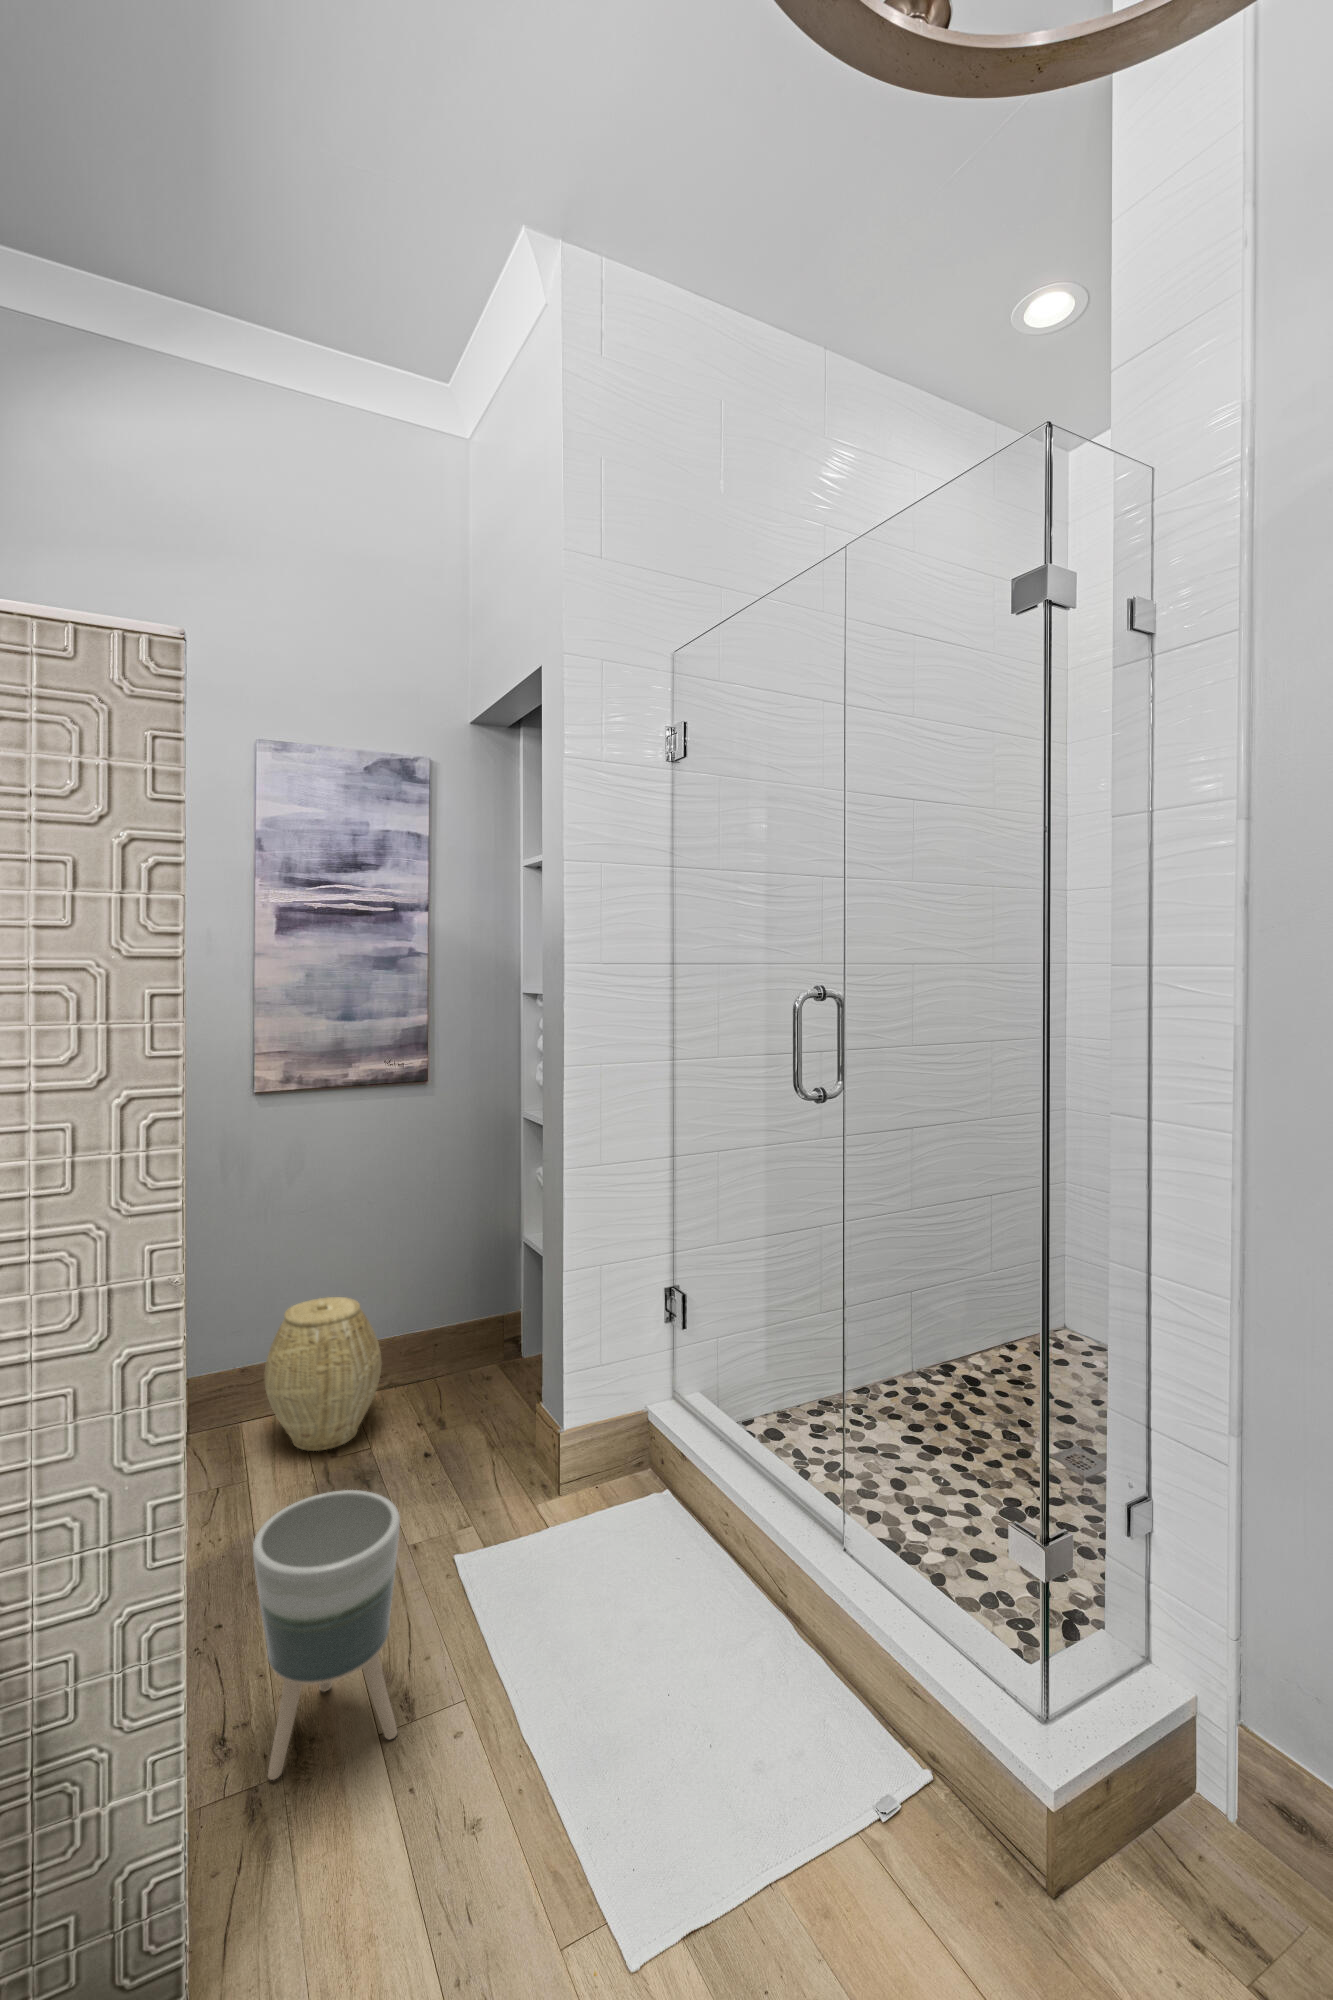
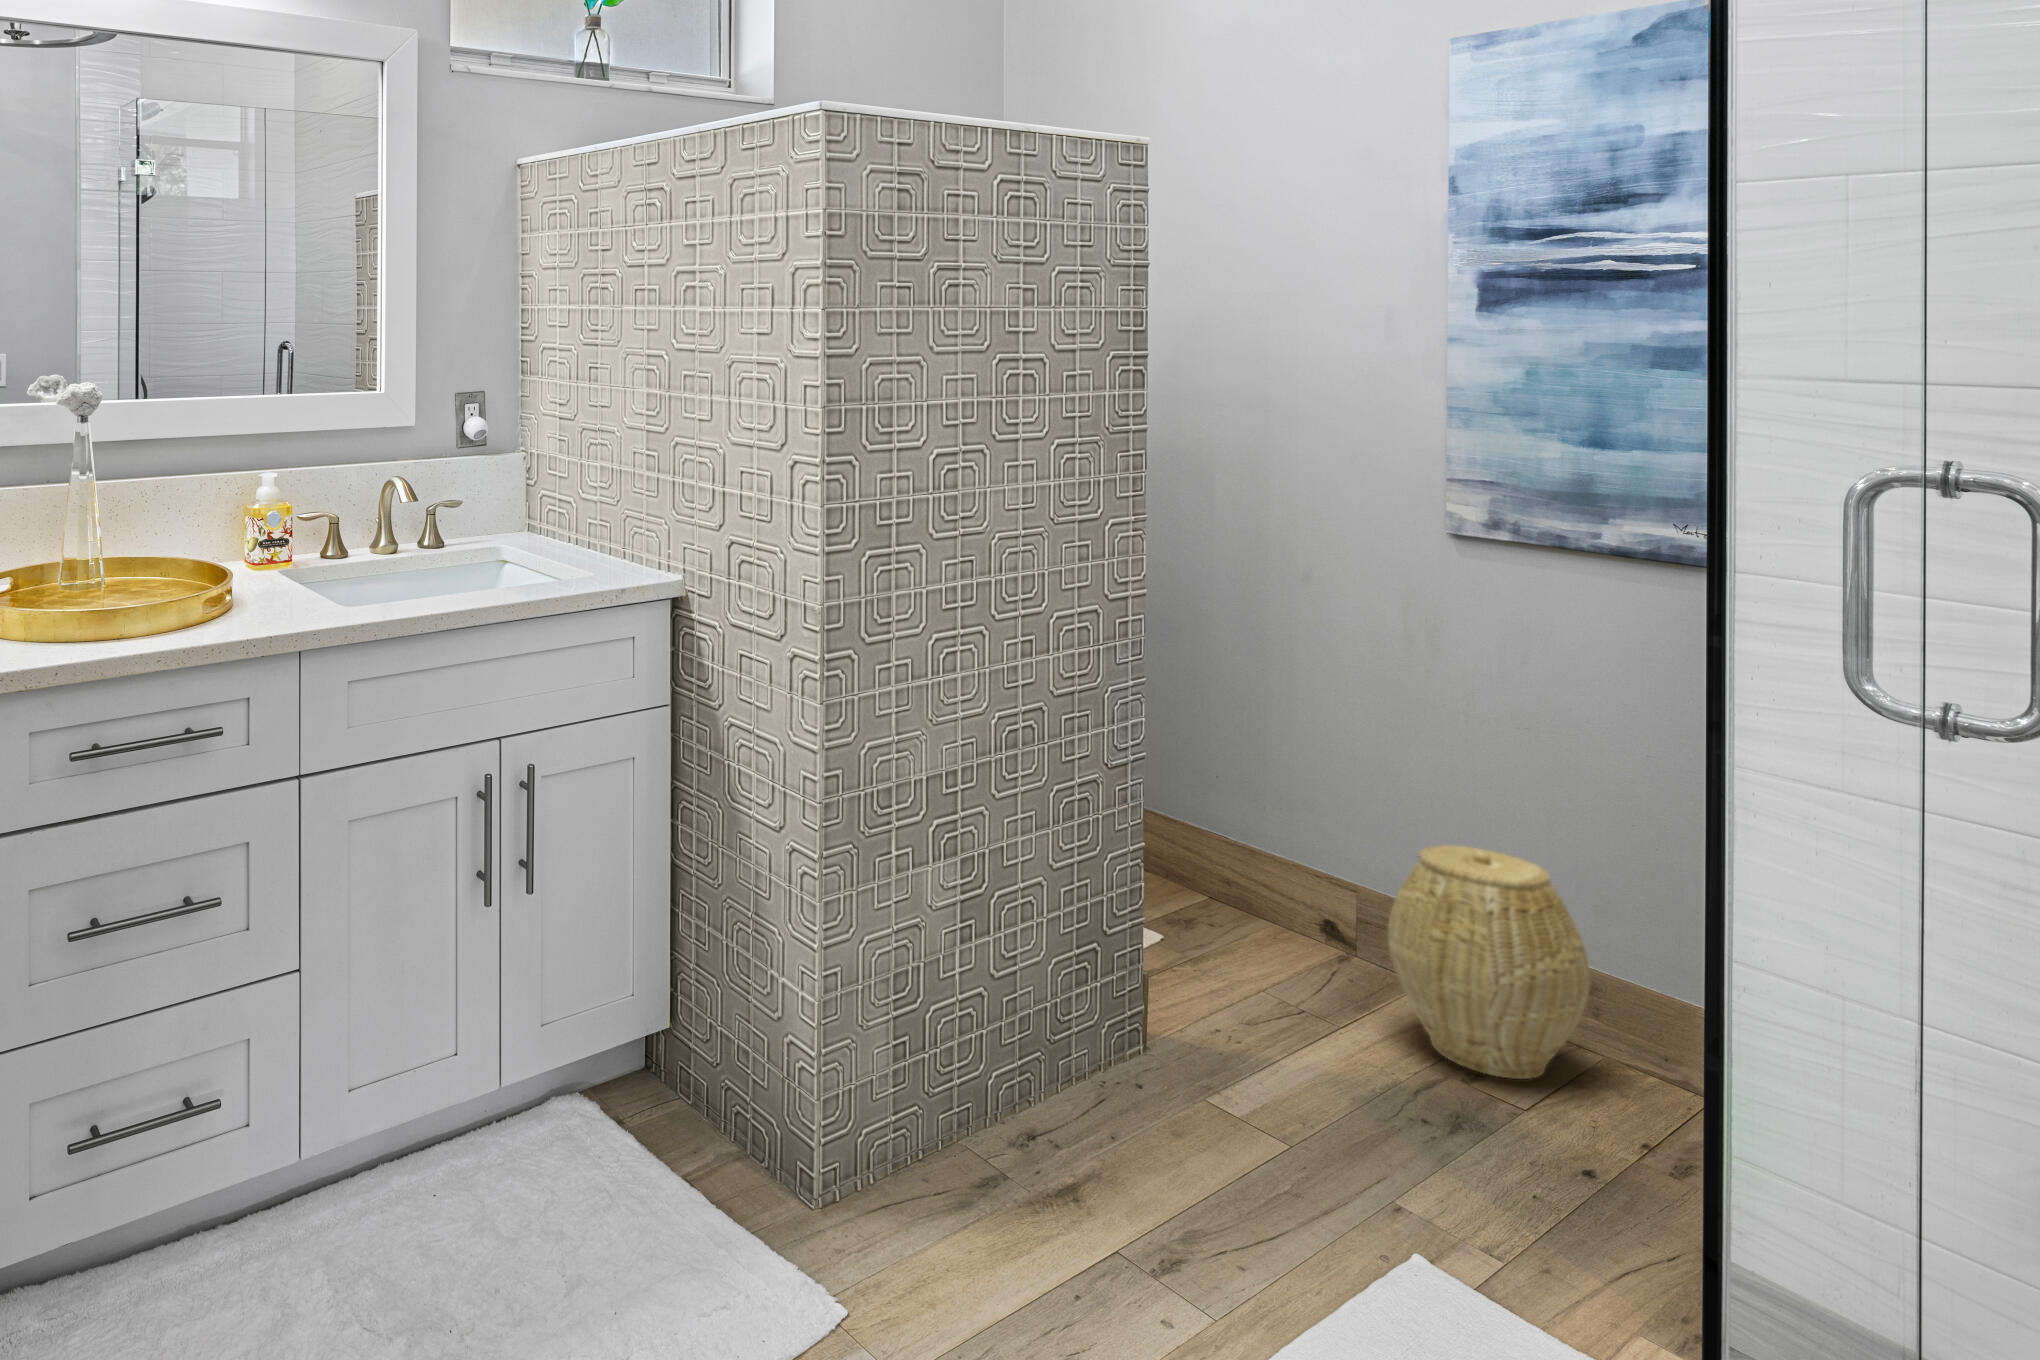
planter: present [253,1490,400,1780] -> none [1001,948,1170,1272]

